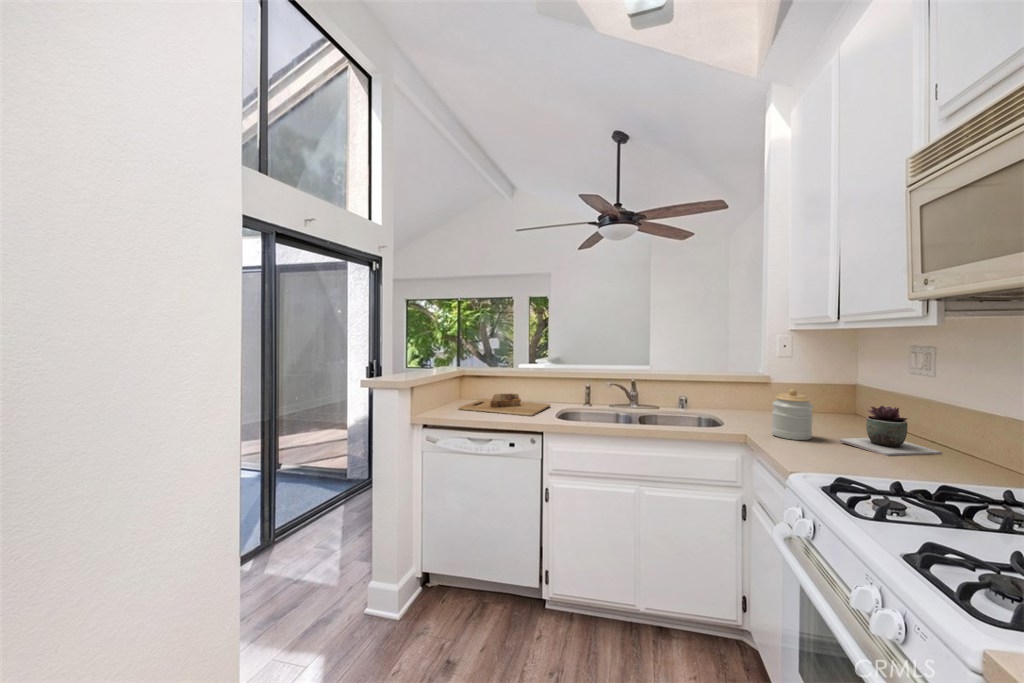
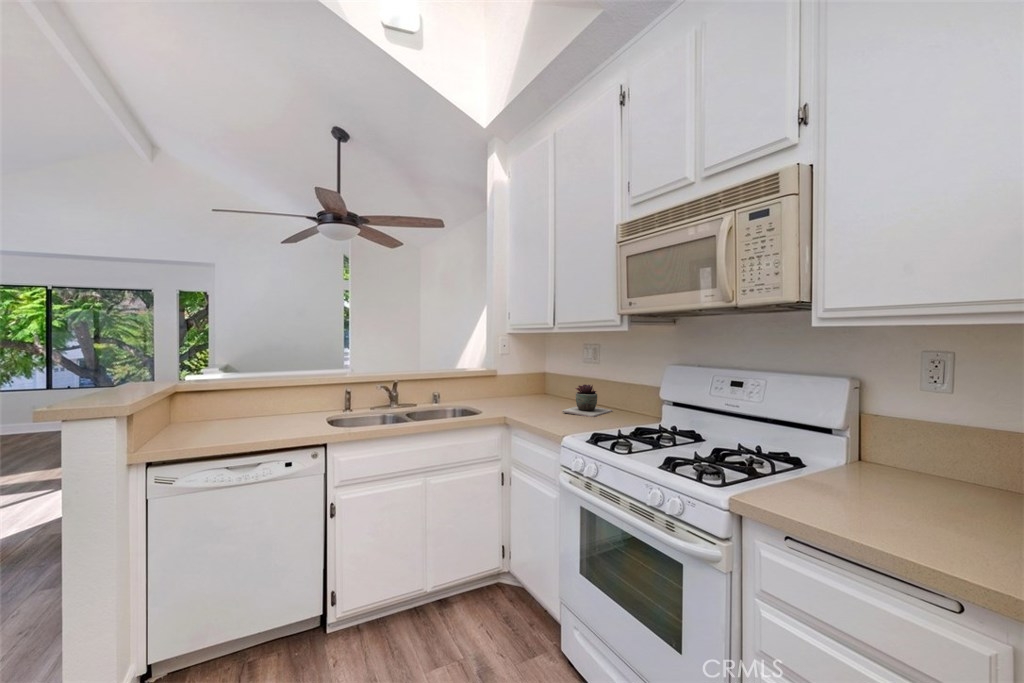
jar: present [771,389,813,440] -> none [520,377,546,415]
cutting board: present [458,394,550,416] -> none [193,407,310,436]

